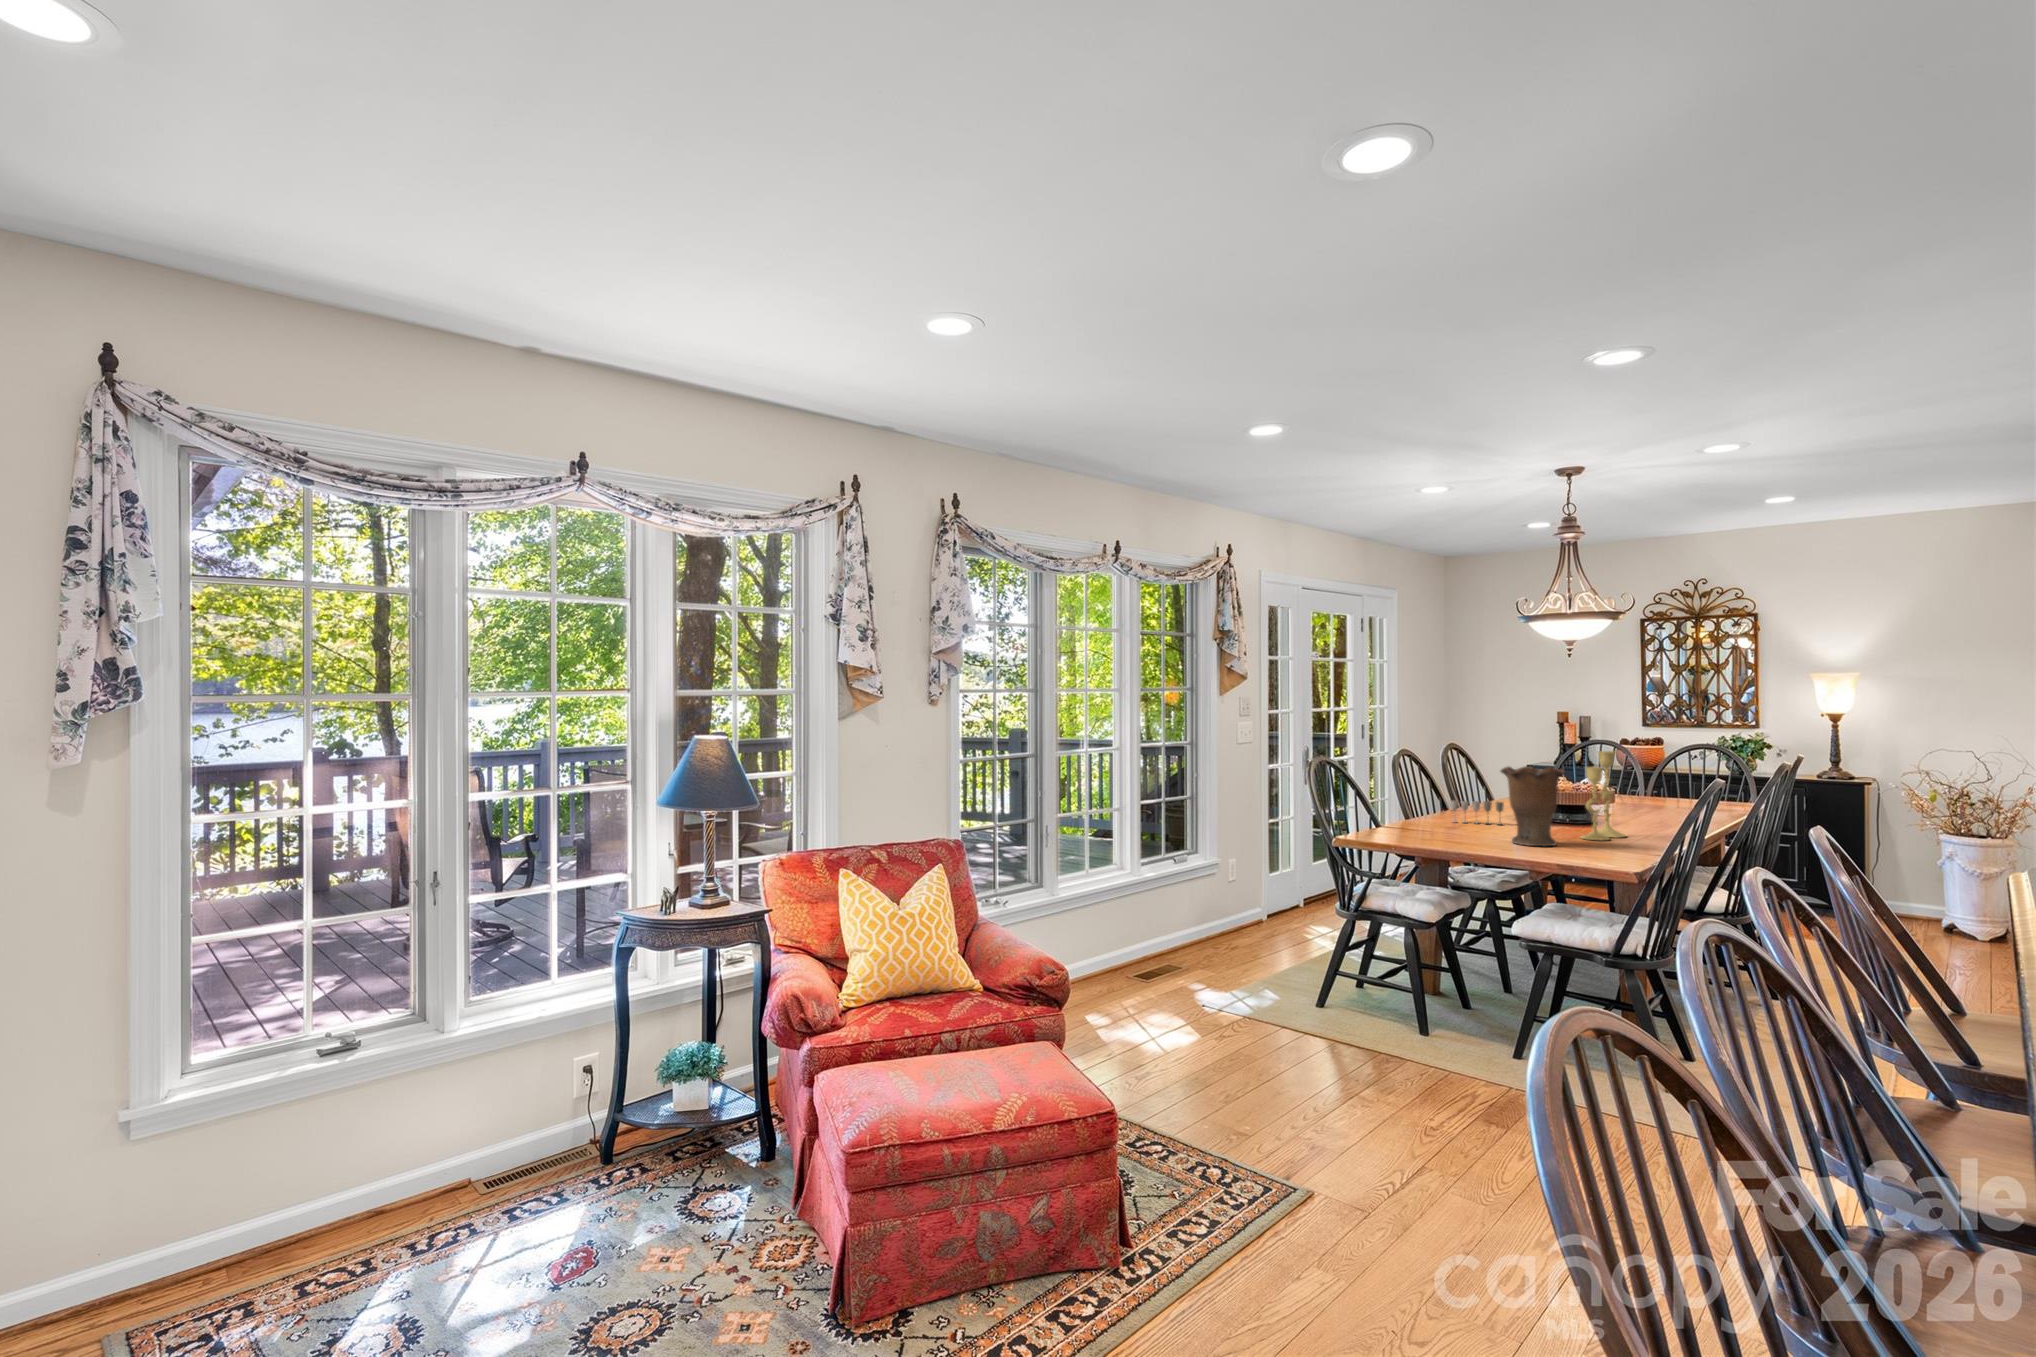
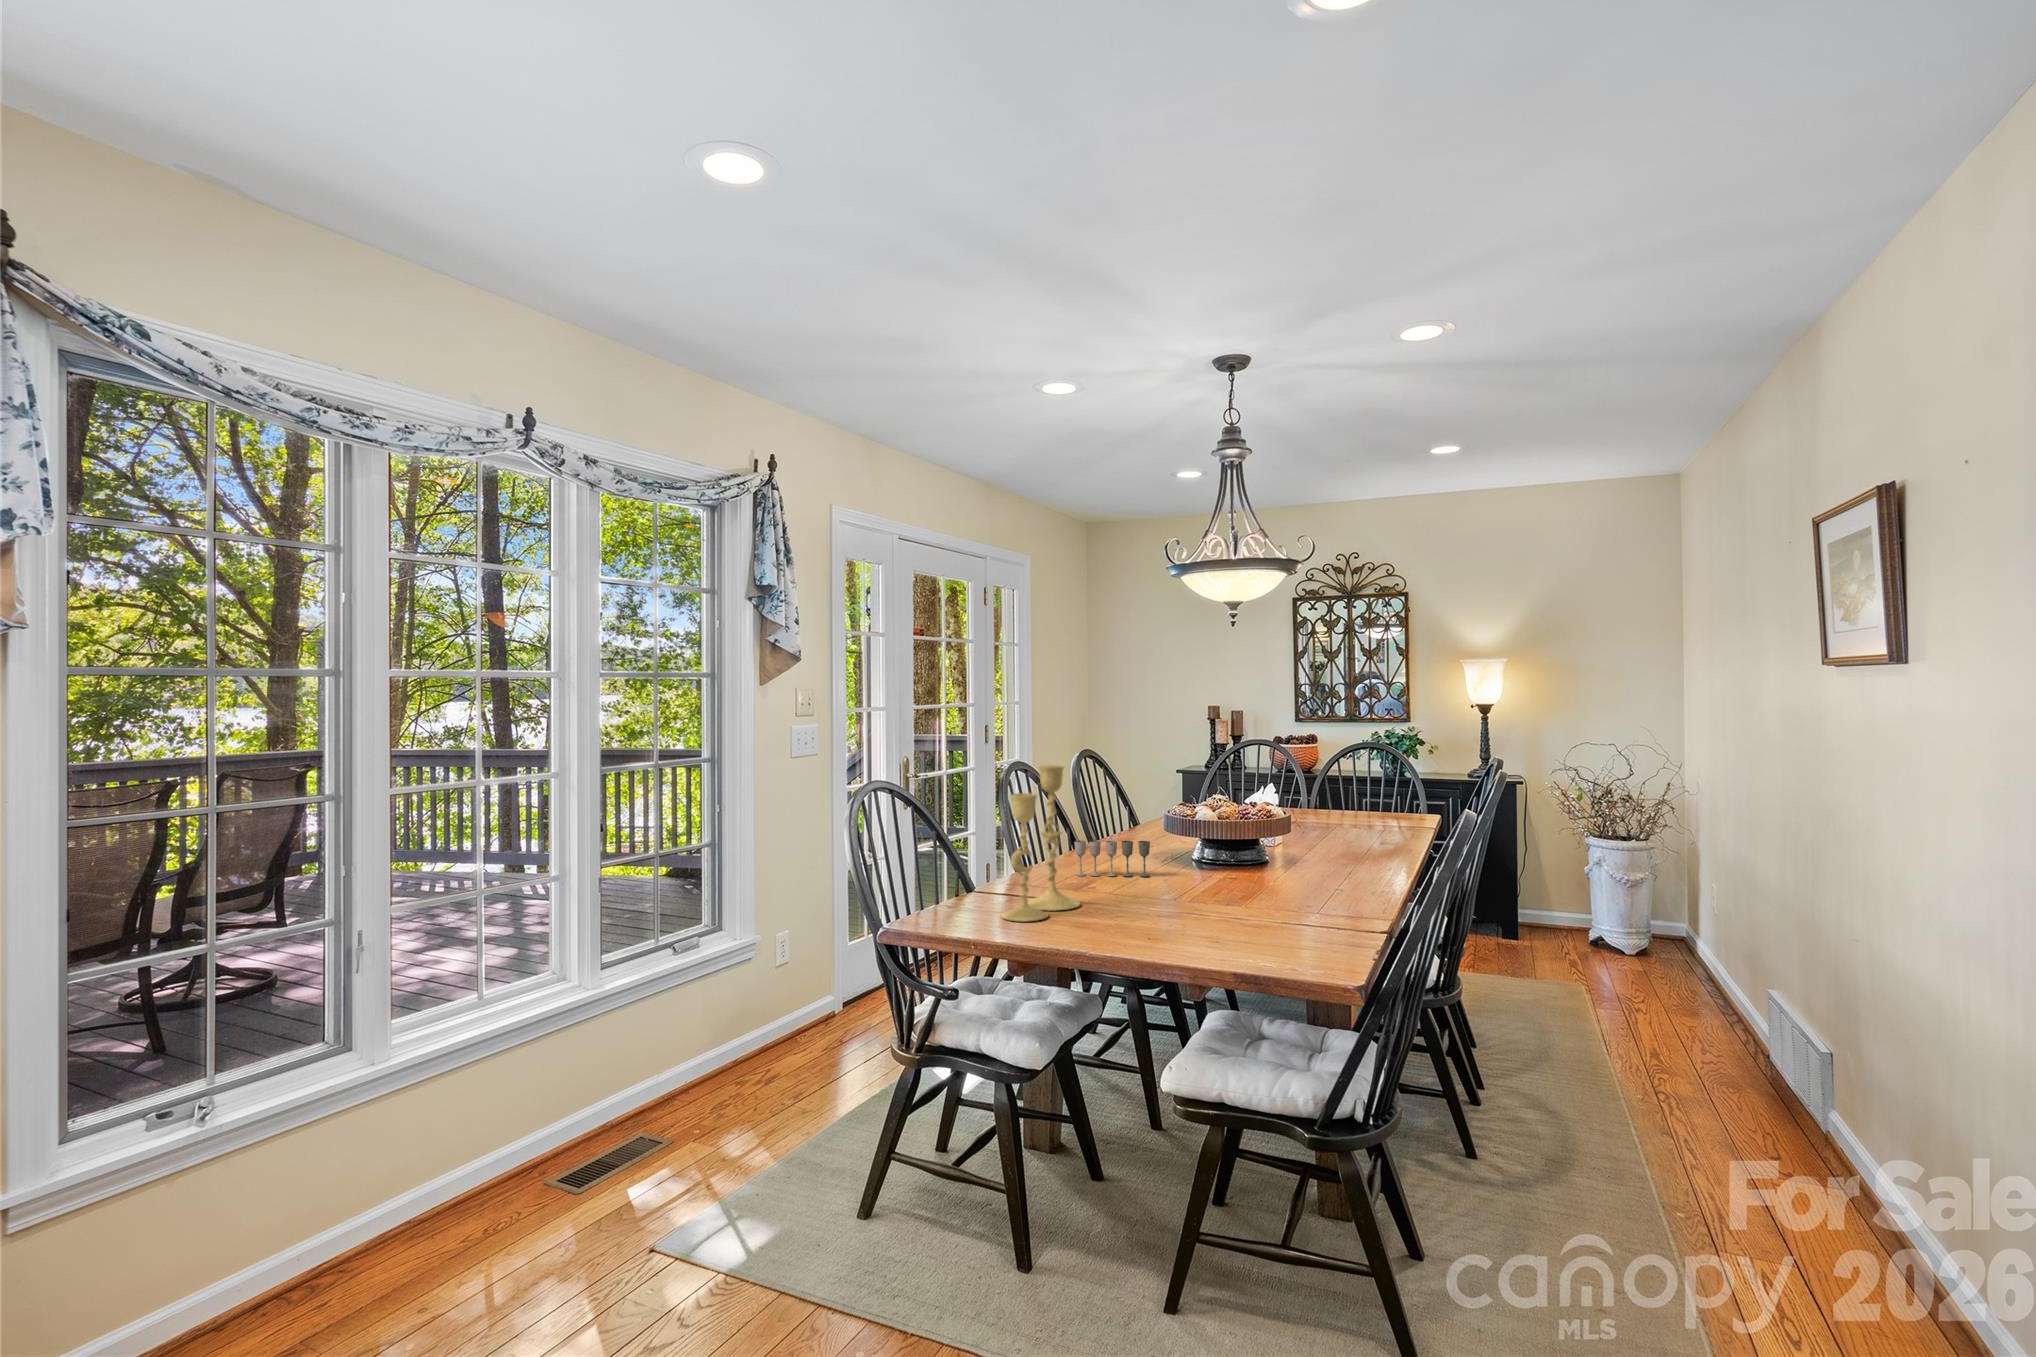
candlestick: present [1580,751,1626,841] -> present [1001,765,1080,922]
vase: present [1501,766,1565,846] -> none [1144,791,1244,930]

